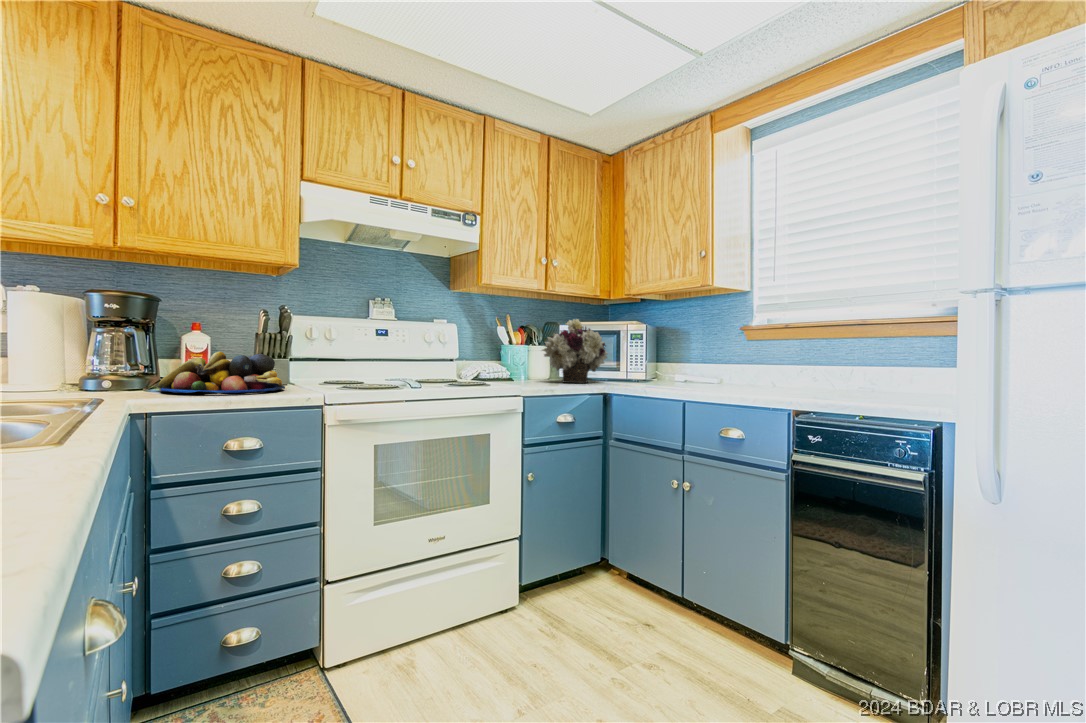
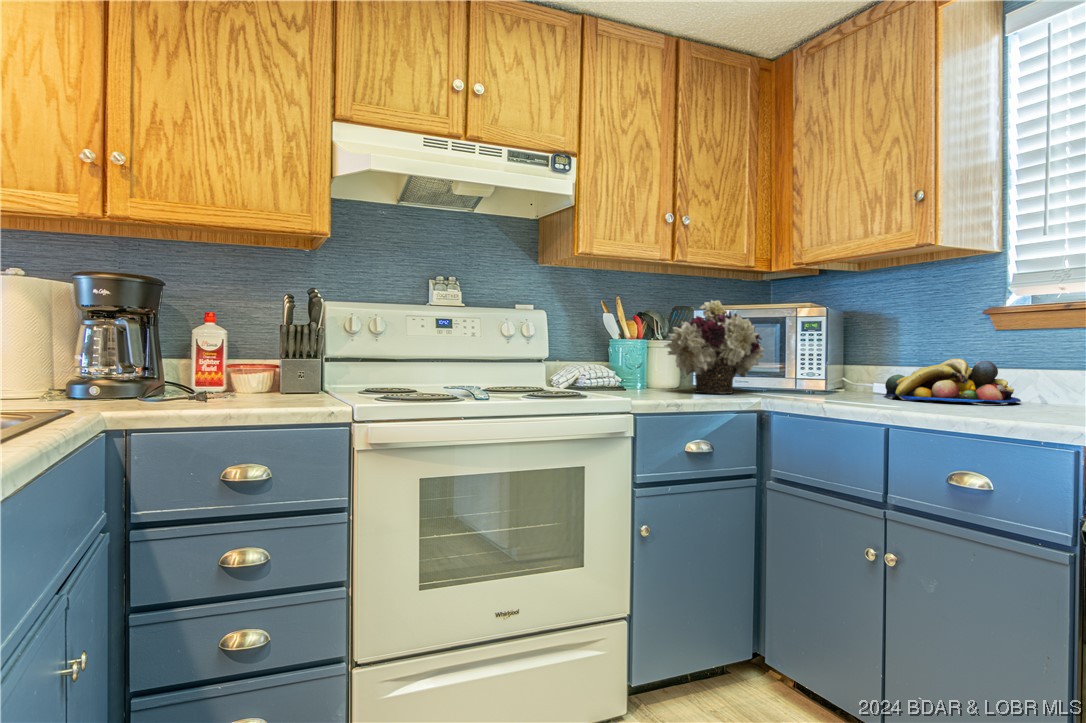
fruit bowl: present [158,352,285,393] -> present [884,358,1021,403]

